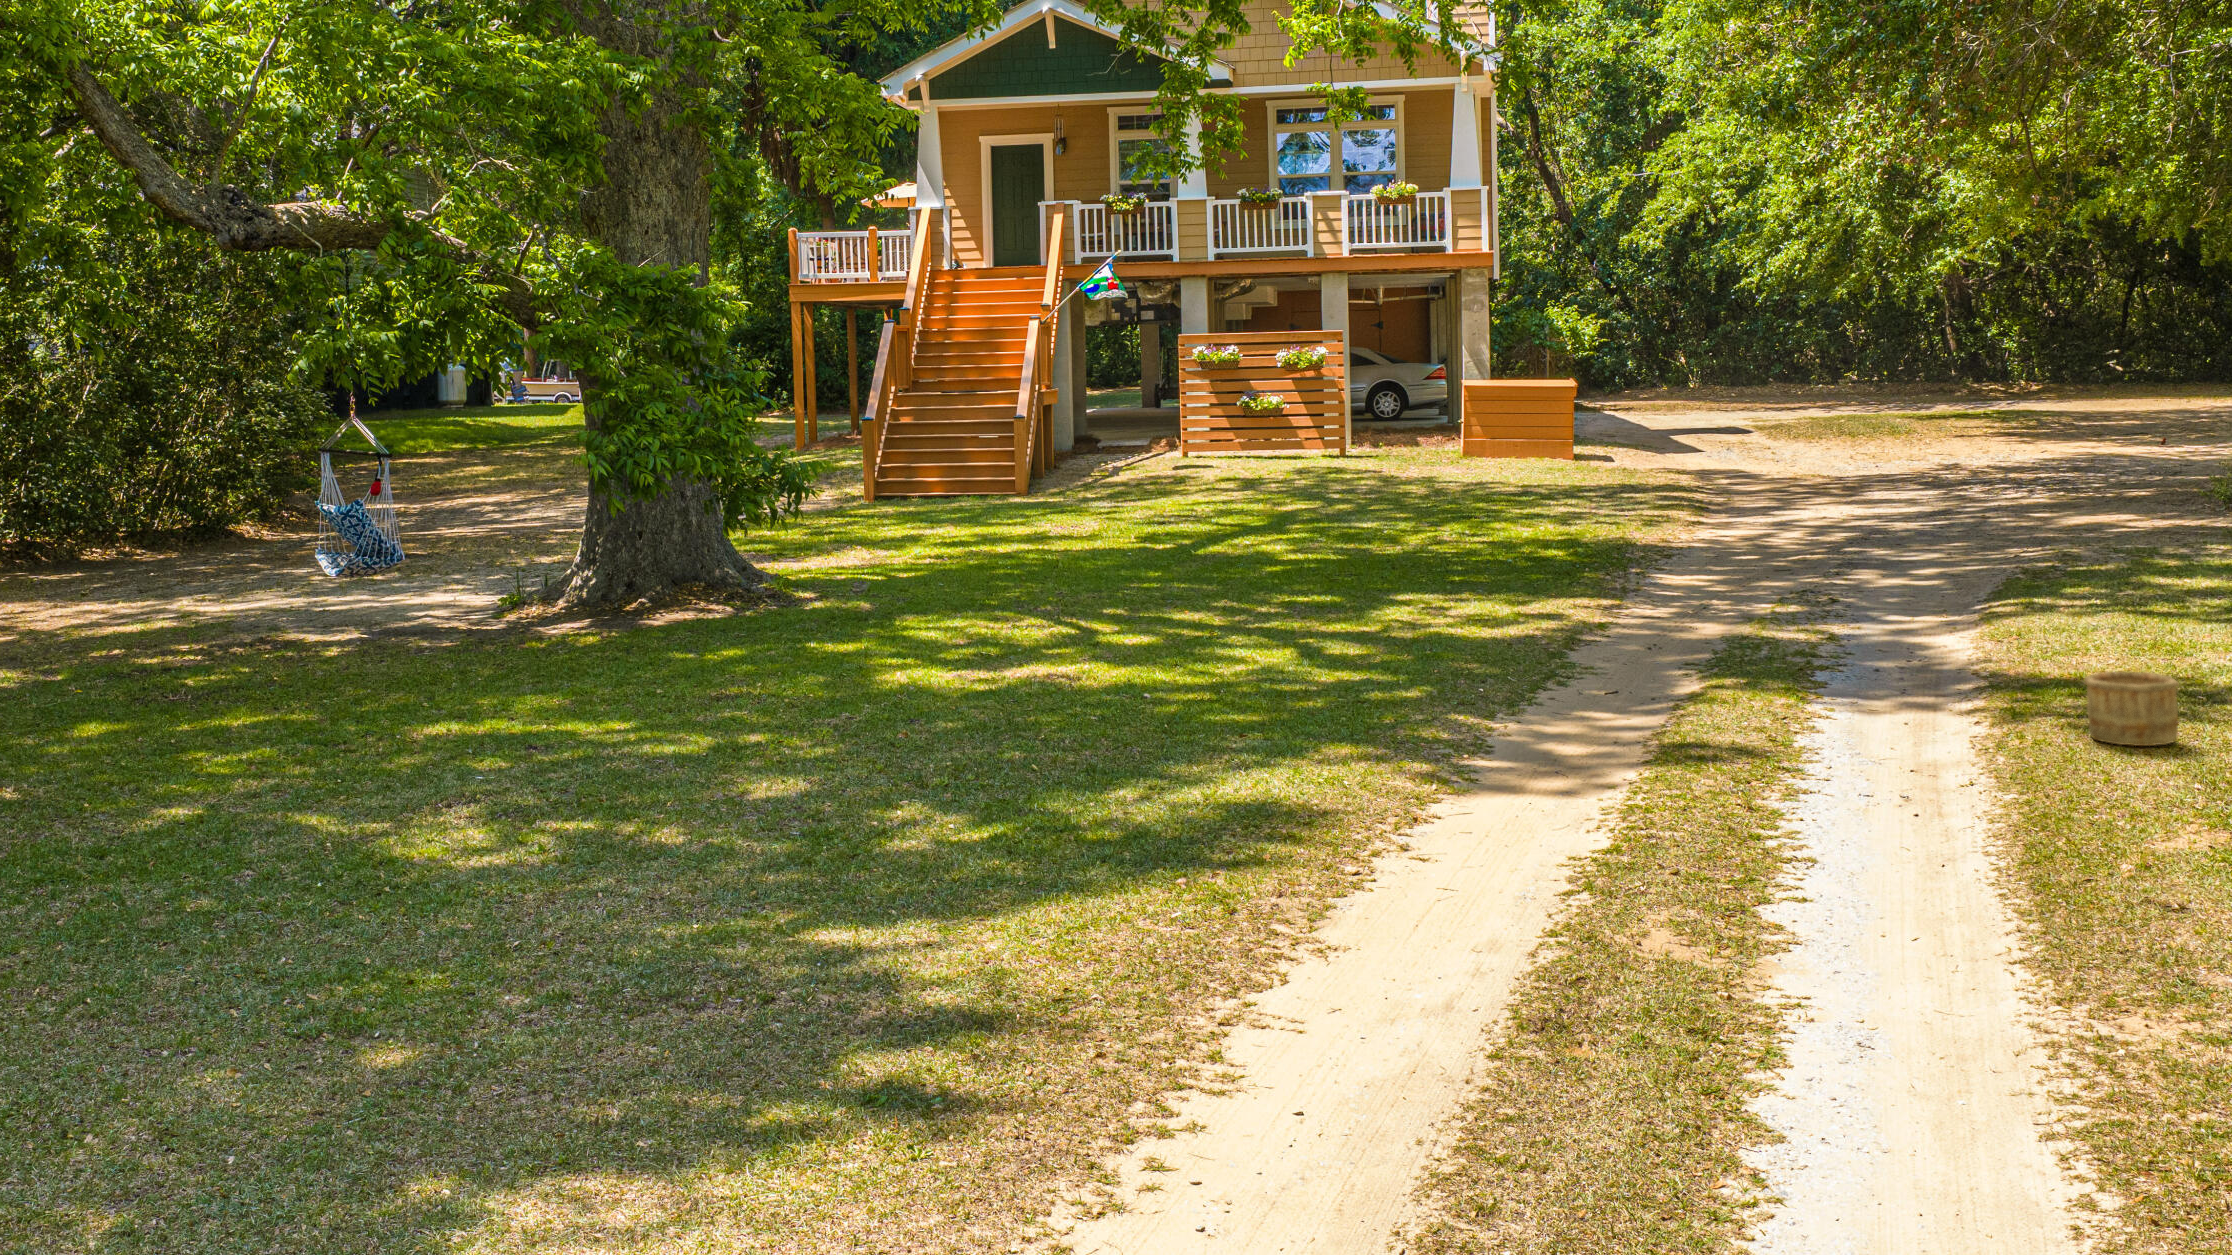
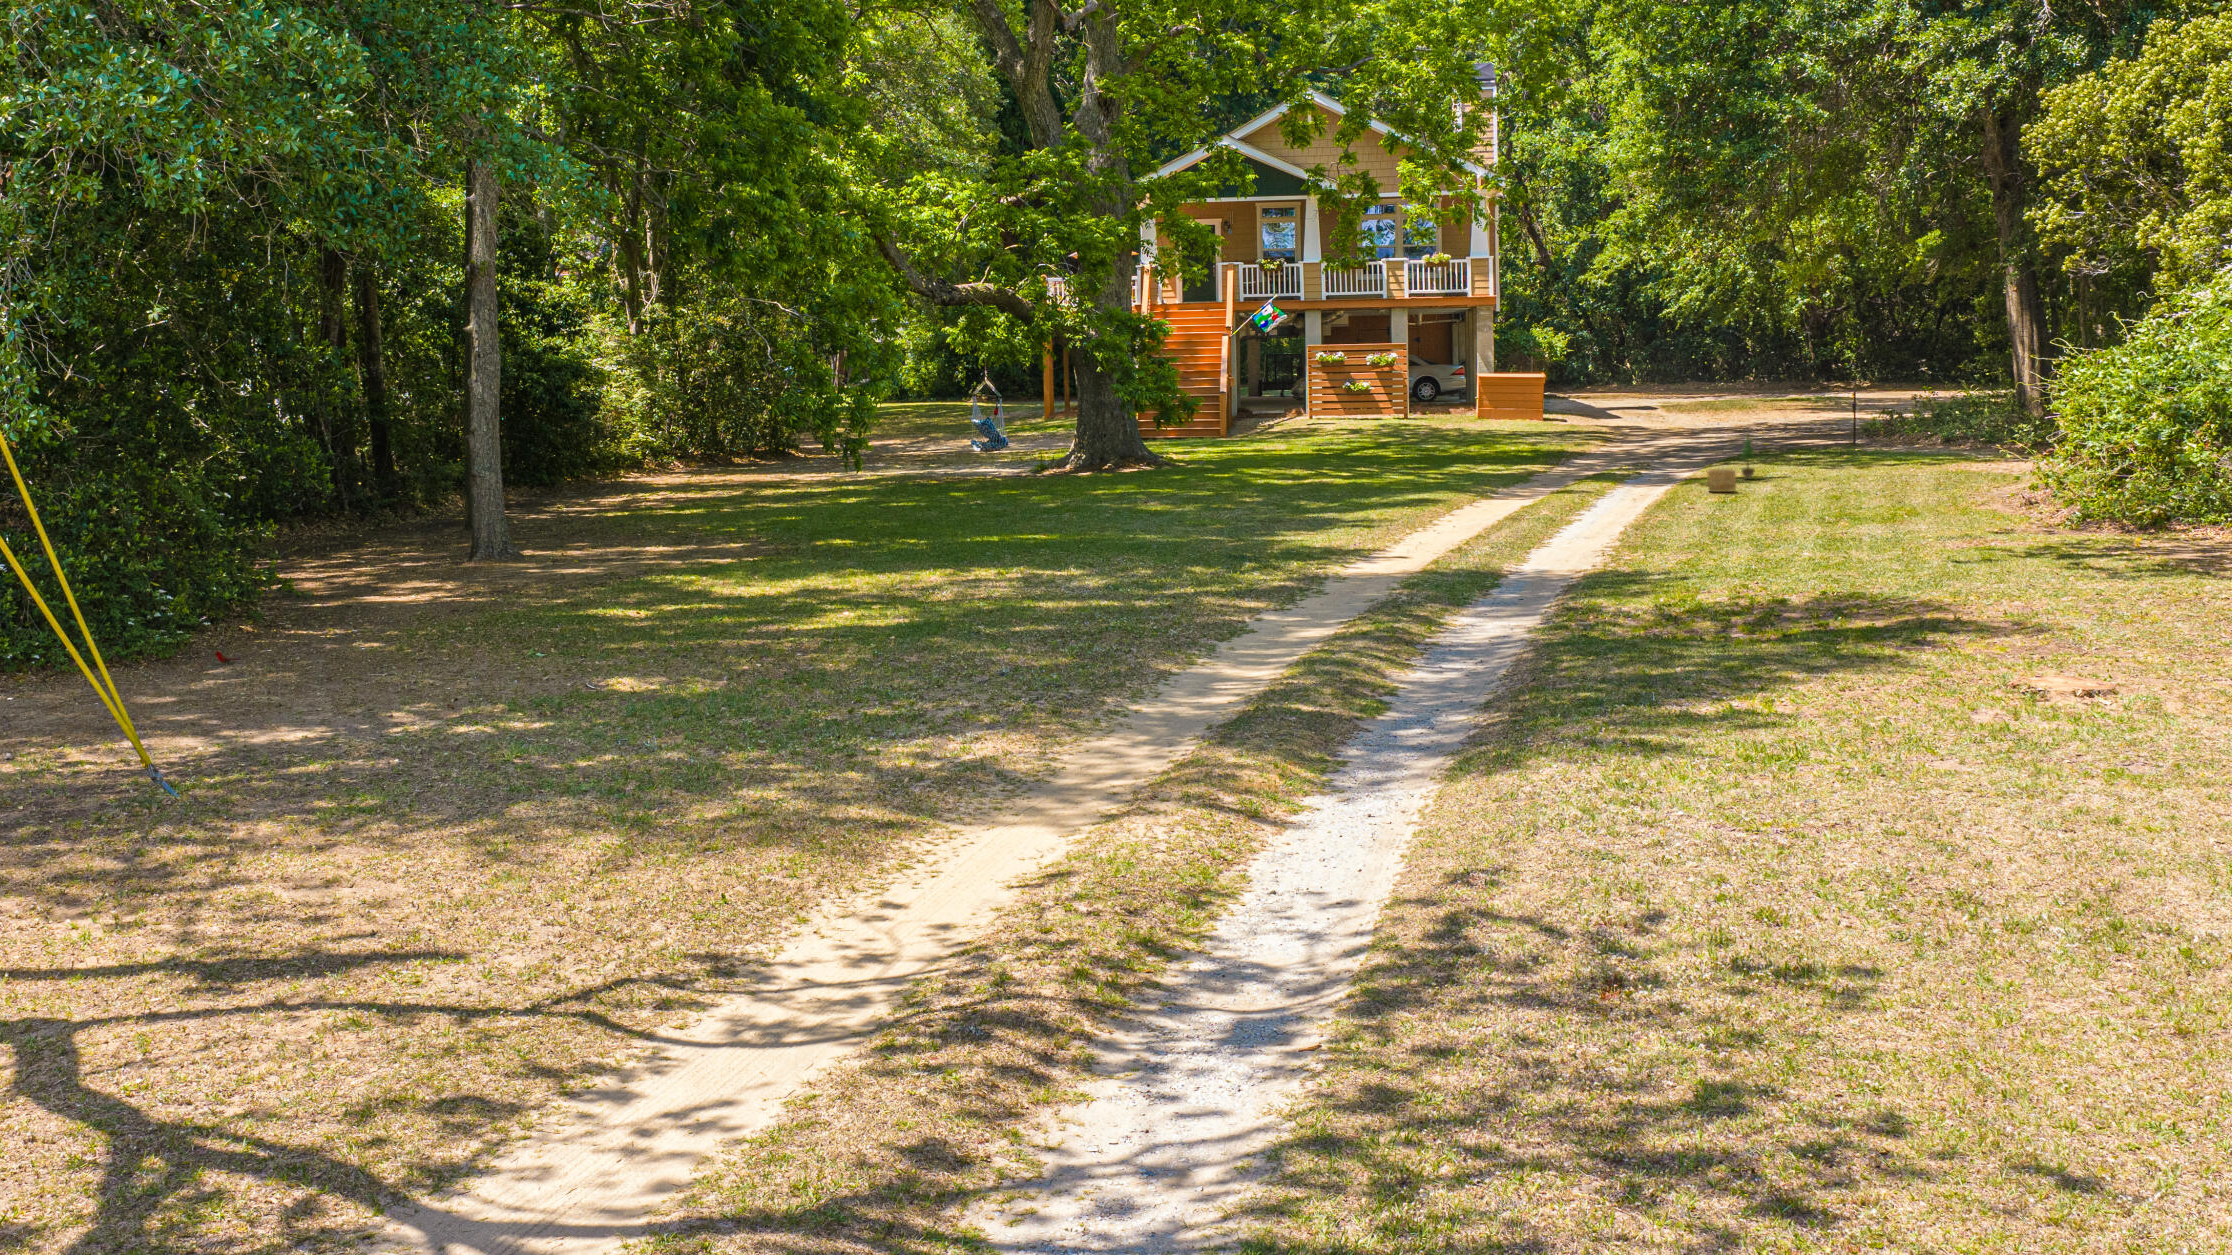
potted tree: none [2113,553,2163,670] -> present [1741,437,1755,479]

